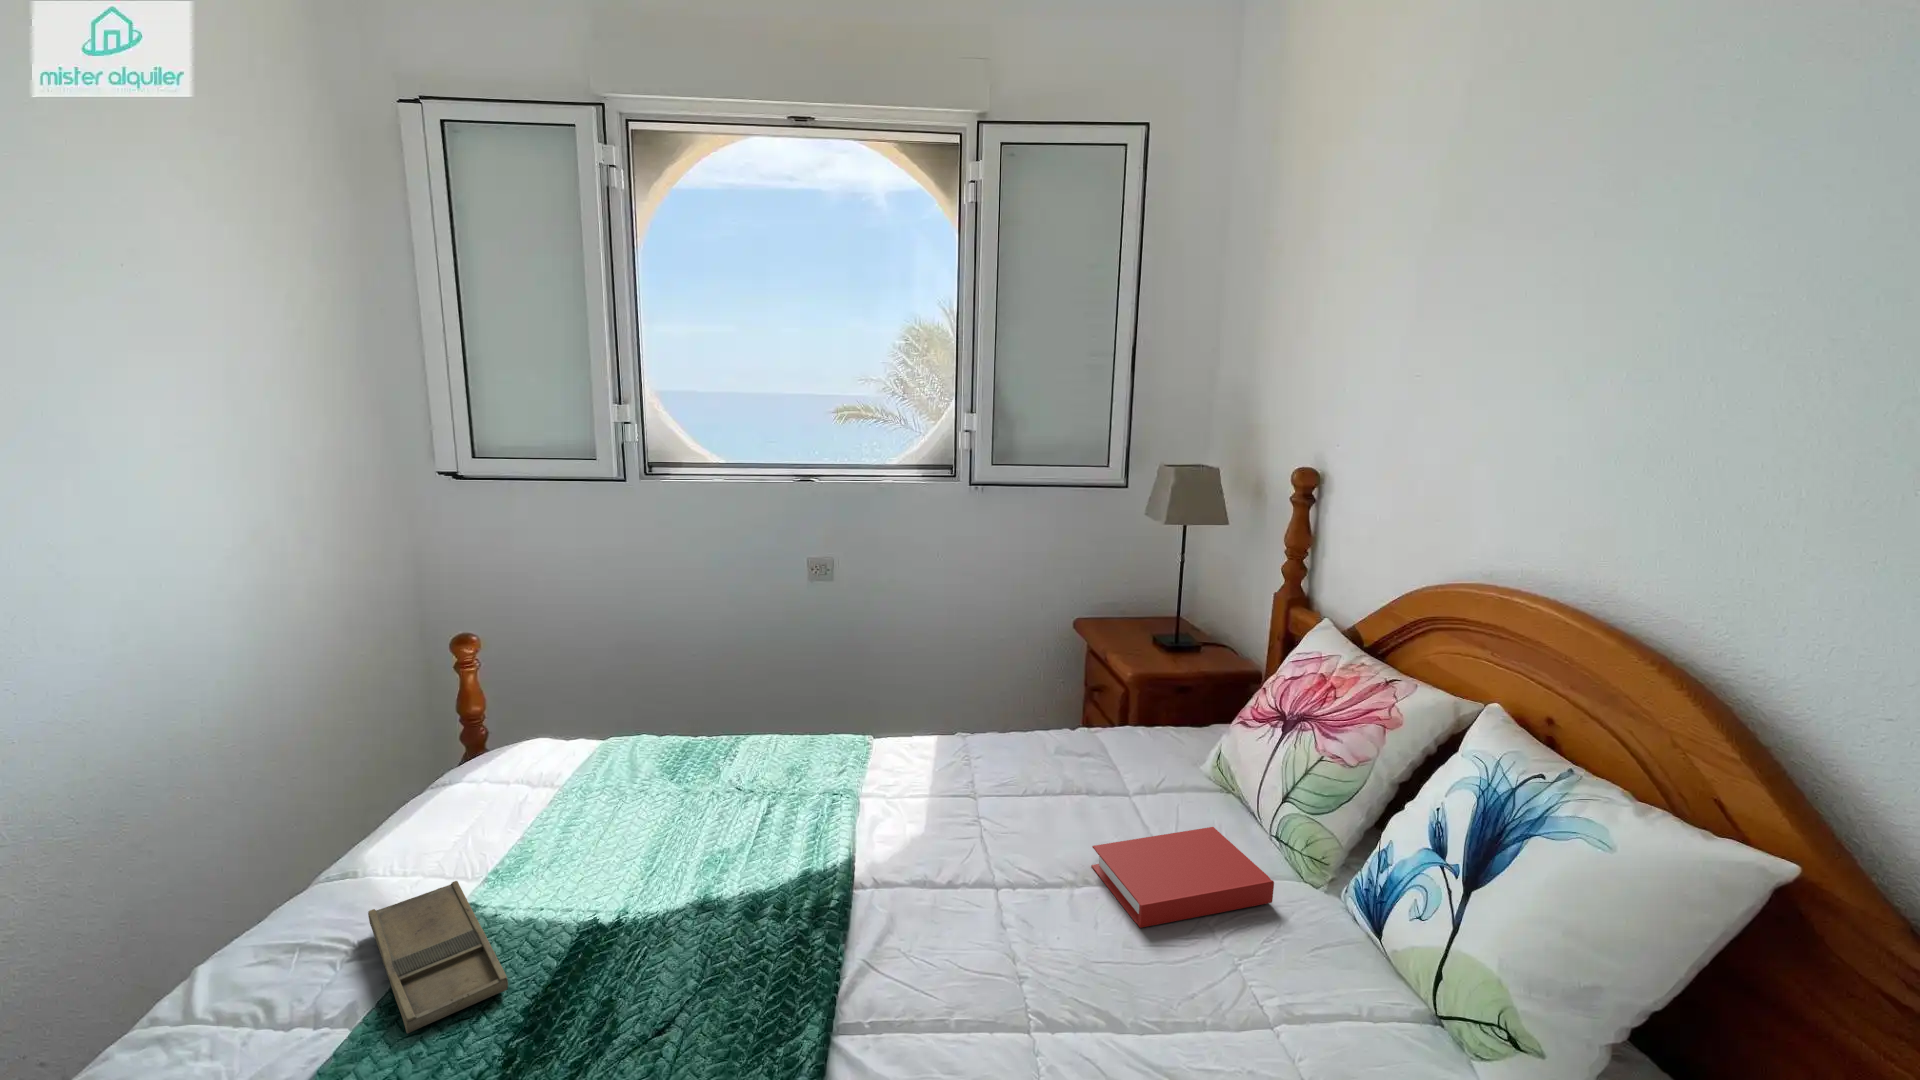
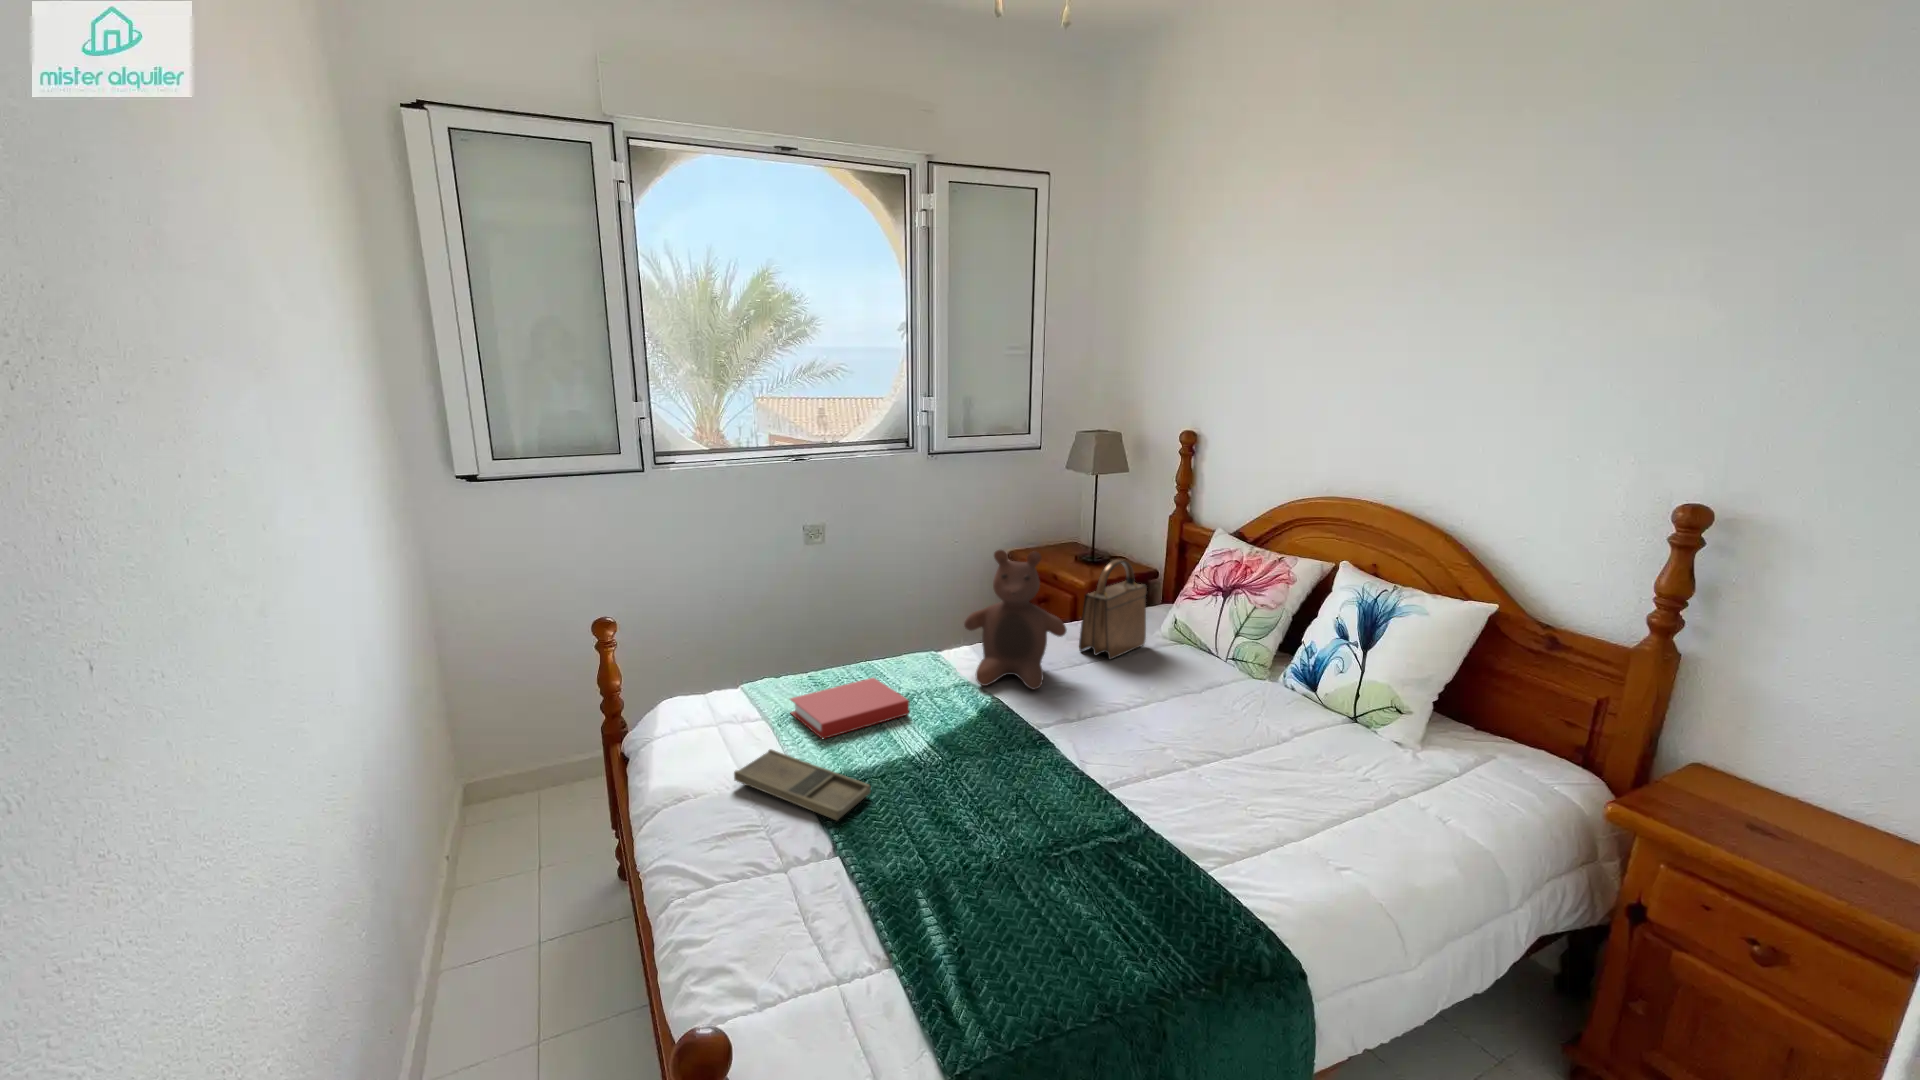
stuffed bear: none [853,624,1004,839] -> present [964,550,1067,690]
handbag: none [1056,653,1171,804] -> present [1079,560,1147,659]
book: present [1091,827,1274,928] -> present [791,678,909,739]

